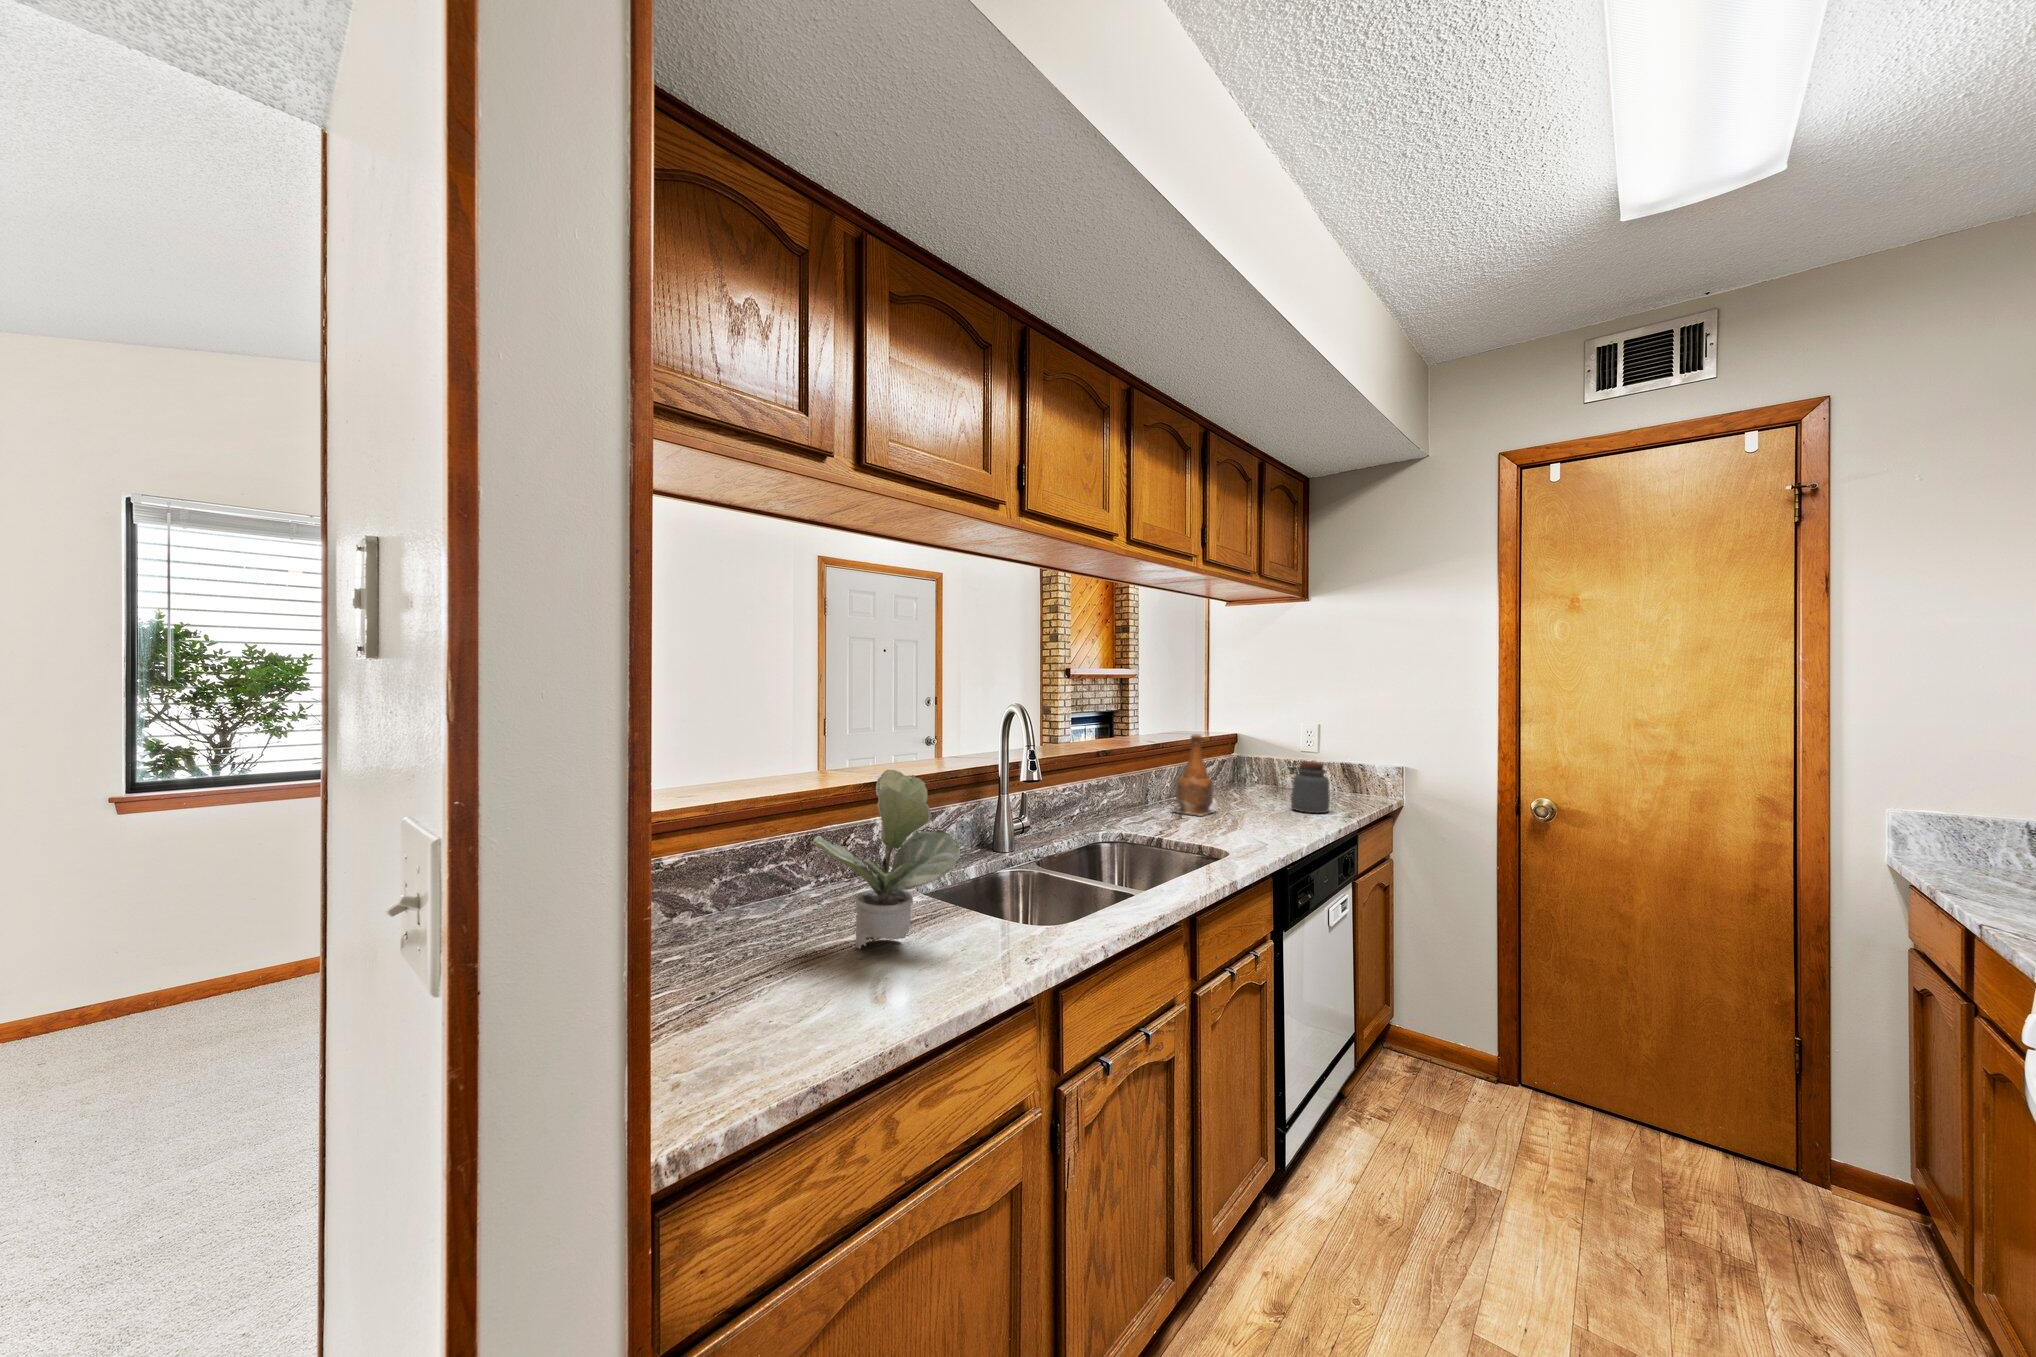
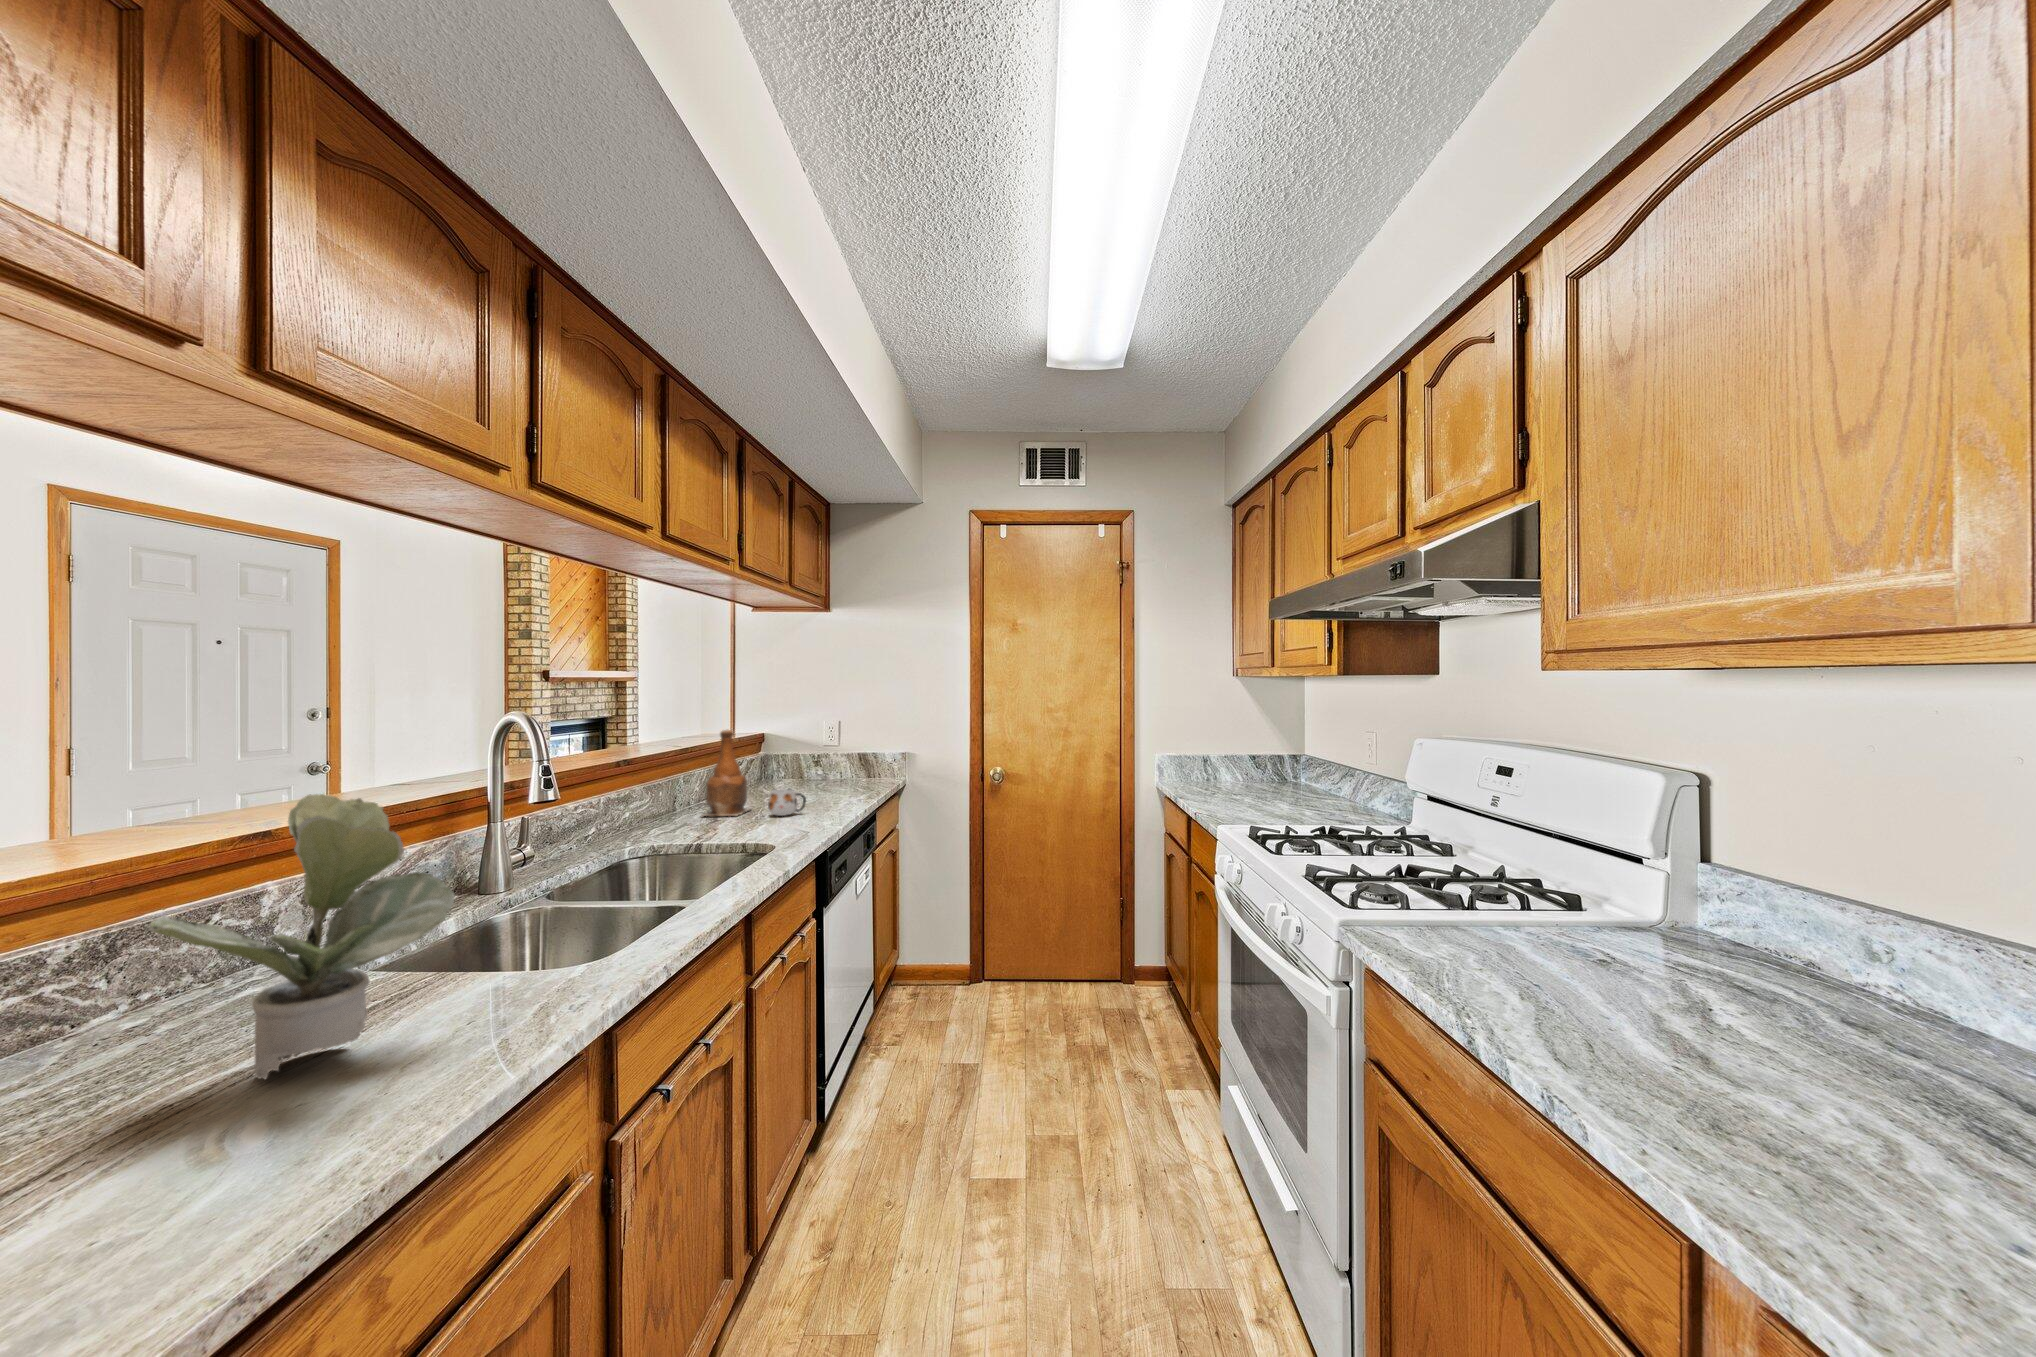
jar: present [1291,761,1330,813] -> none [825,748,861,798]
mug: none [1230,795,1266,822] -> present [768,788,806,816]

